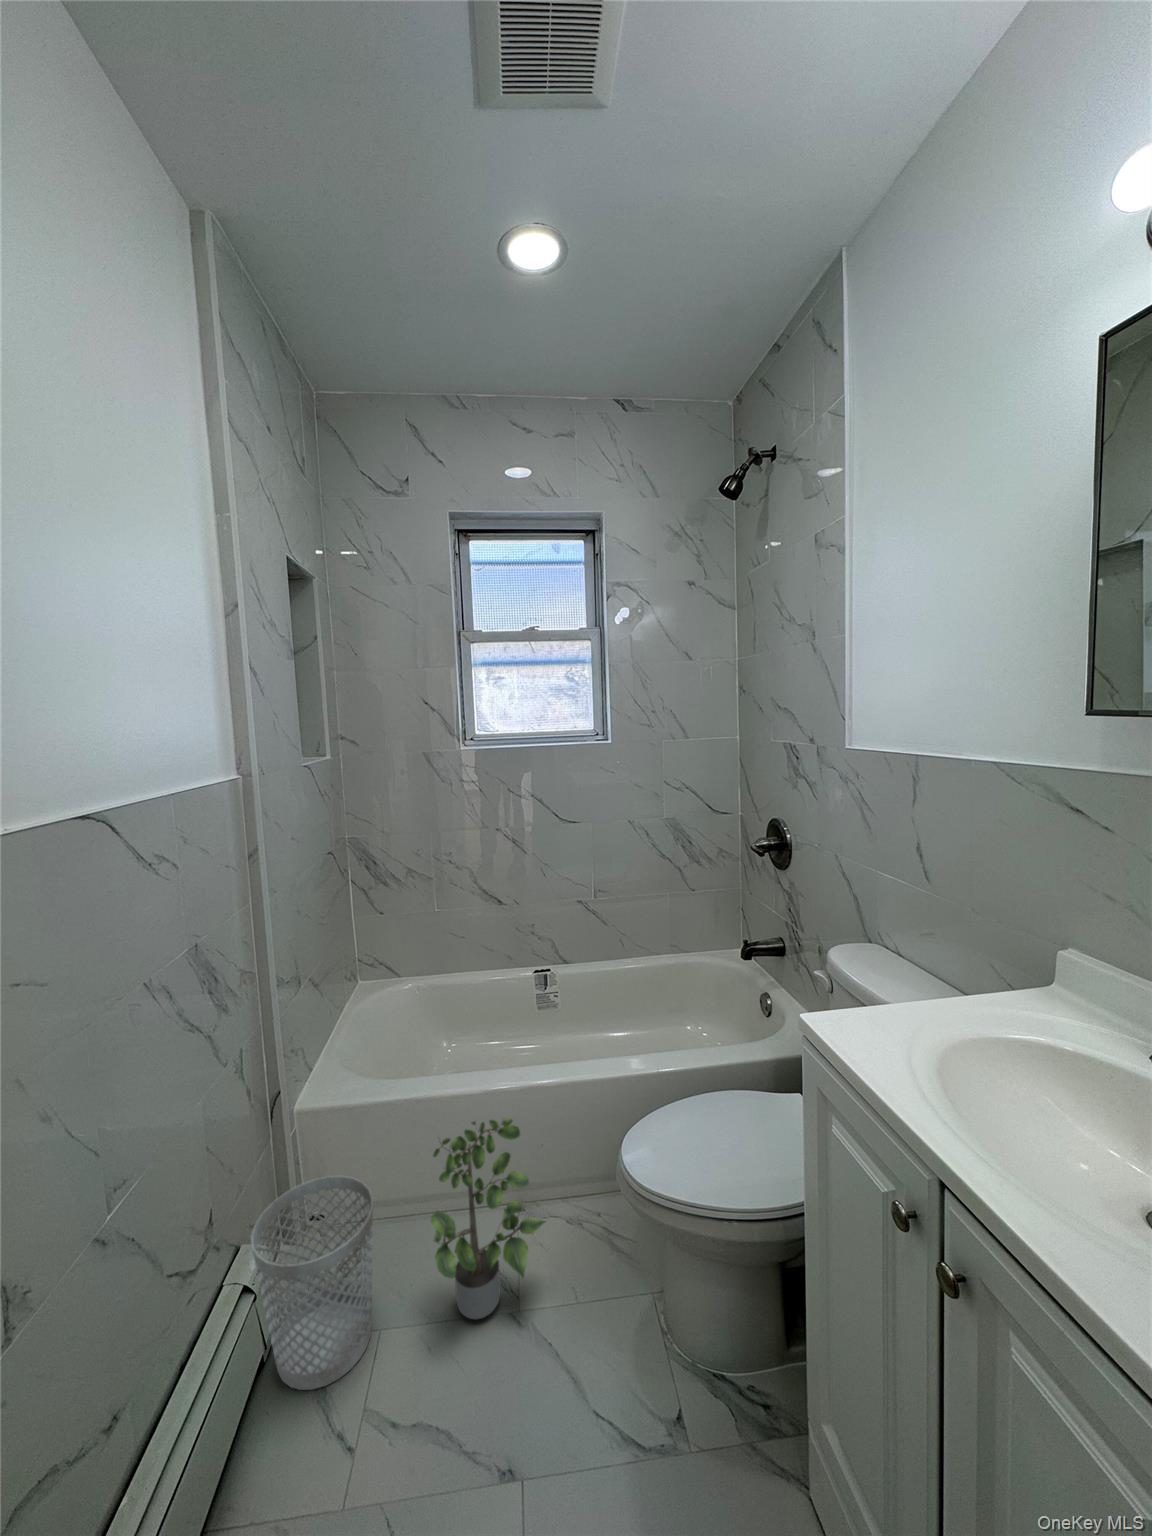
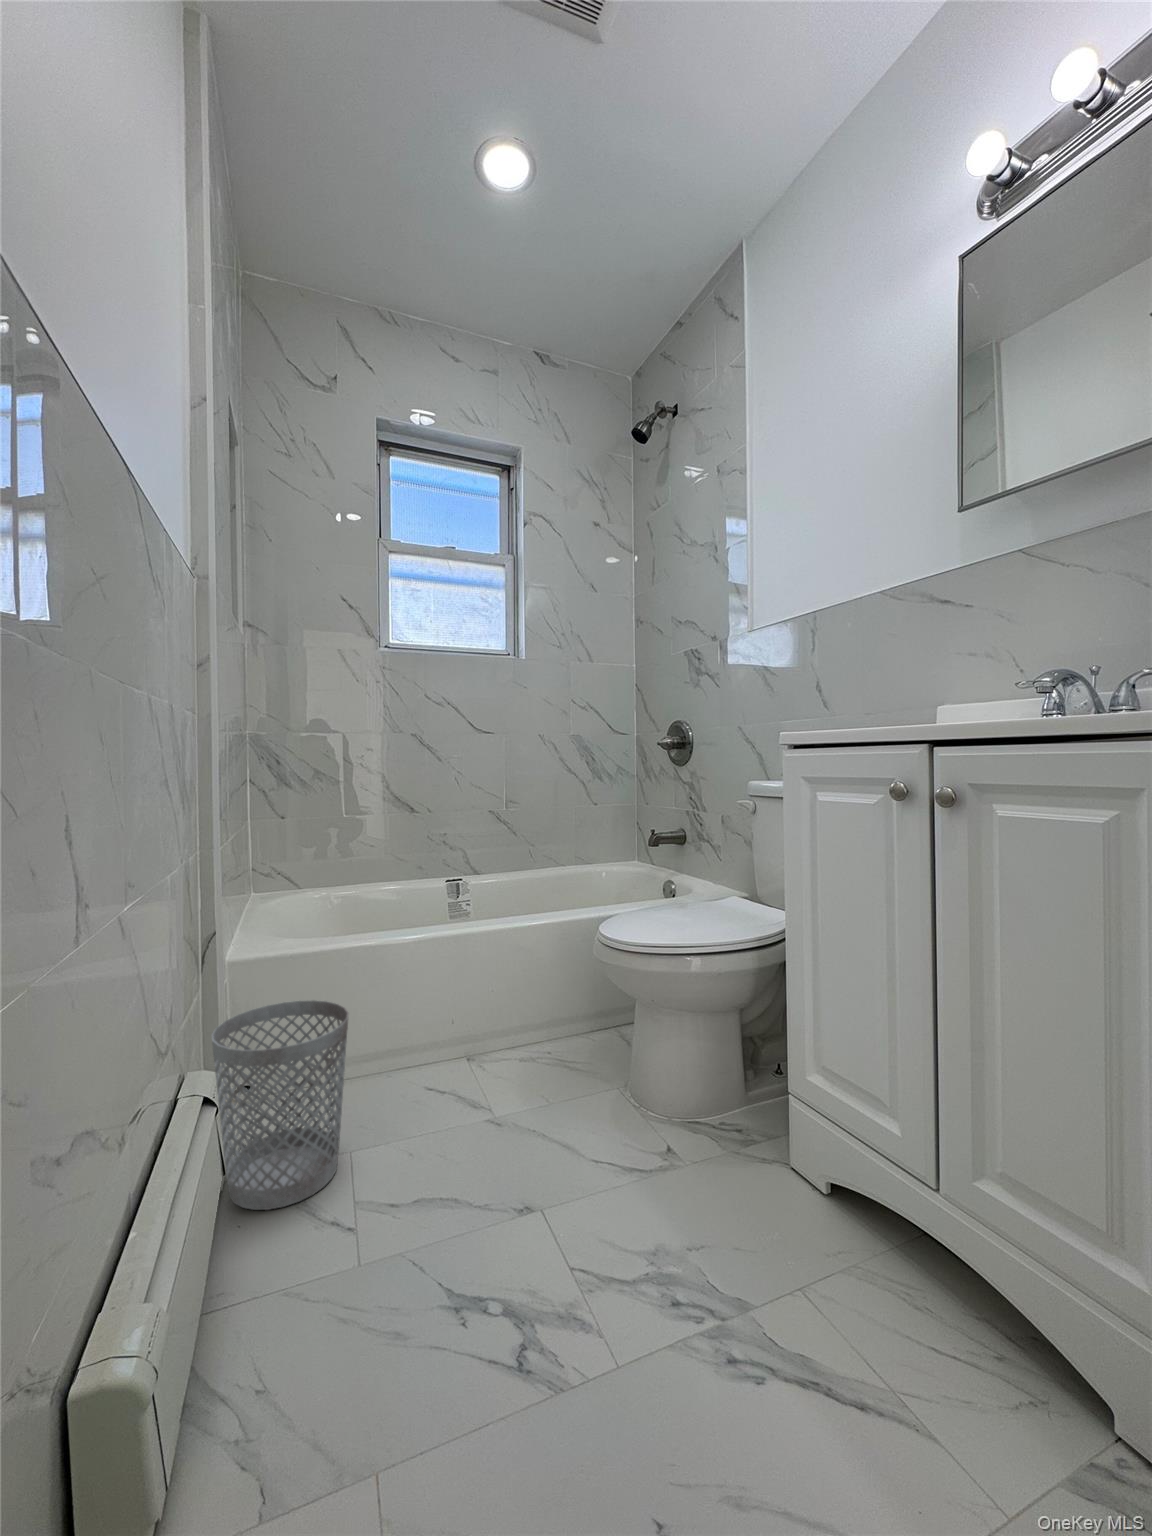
potted plant: present [431,1118,545,1319] -> none [401,919,518,1135]

